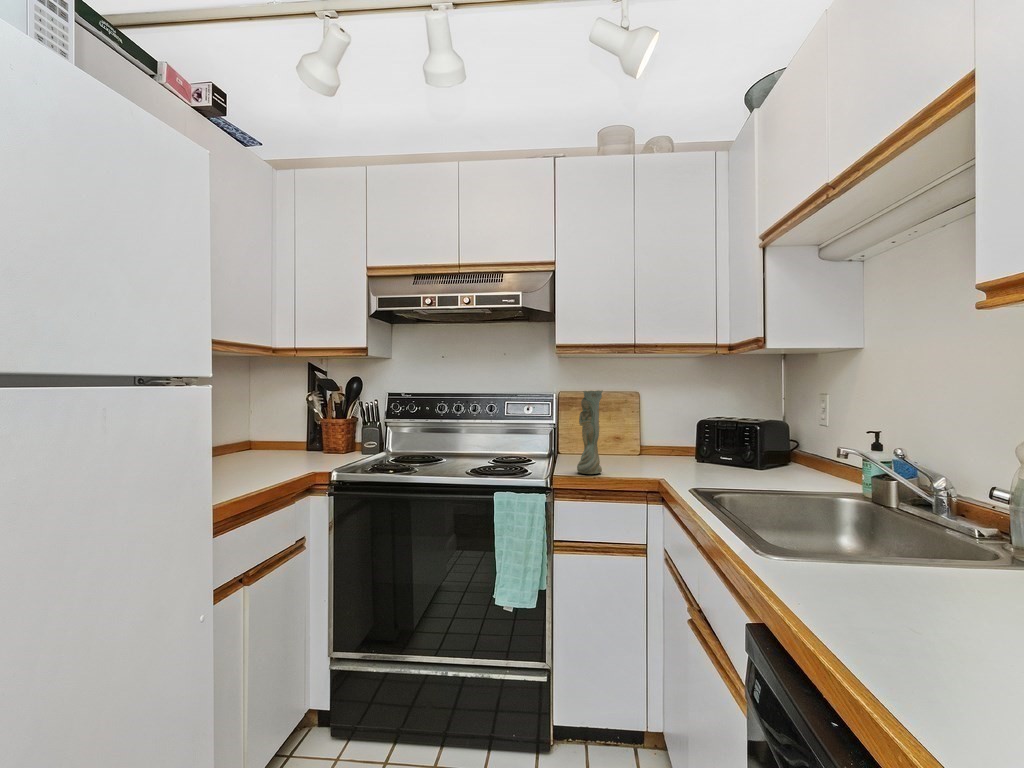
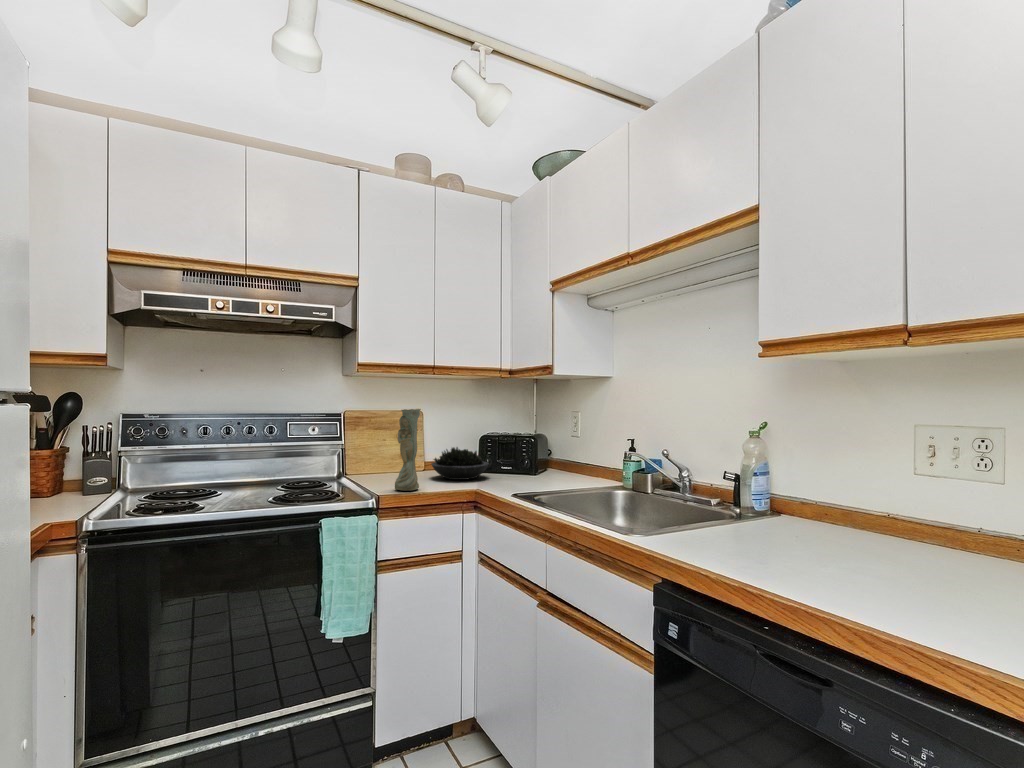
succulent plant: none [632,432,698,468] -> present [432,447,489,480]

